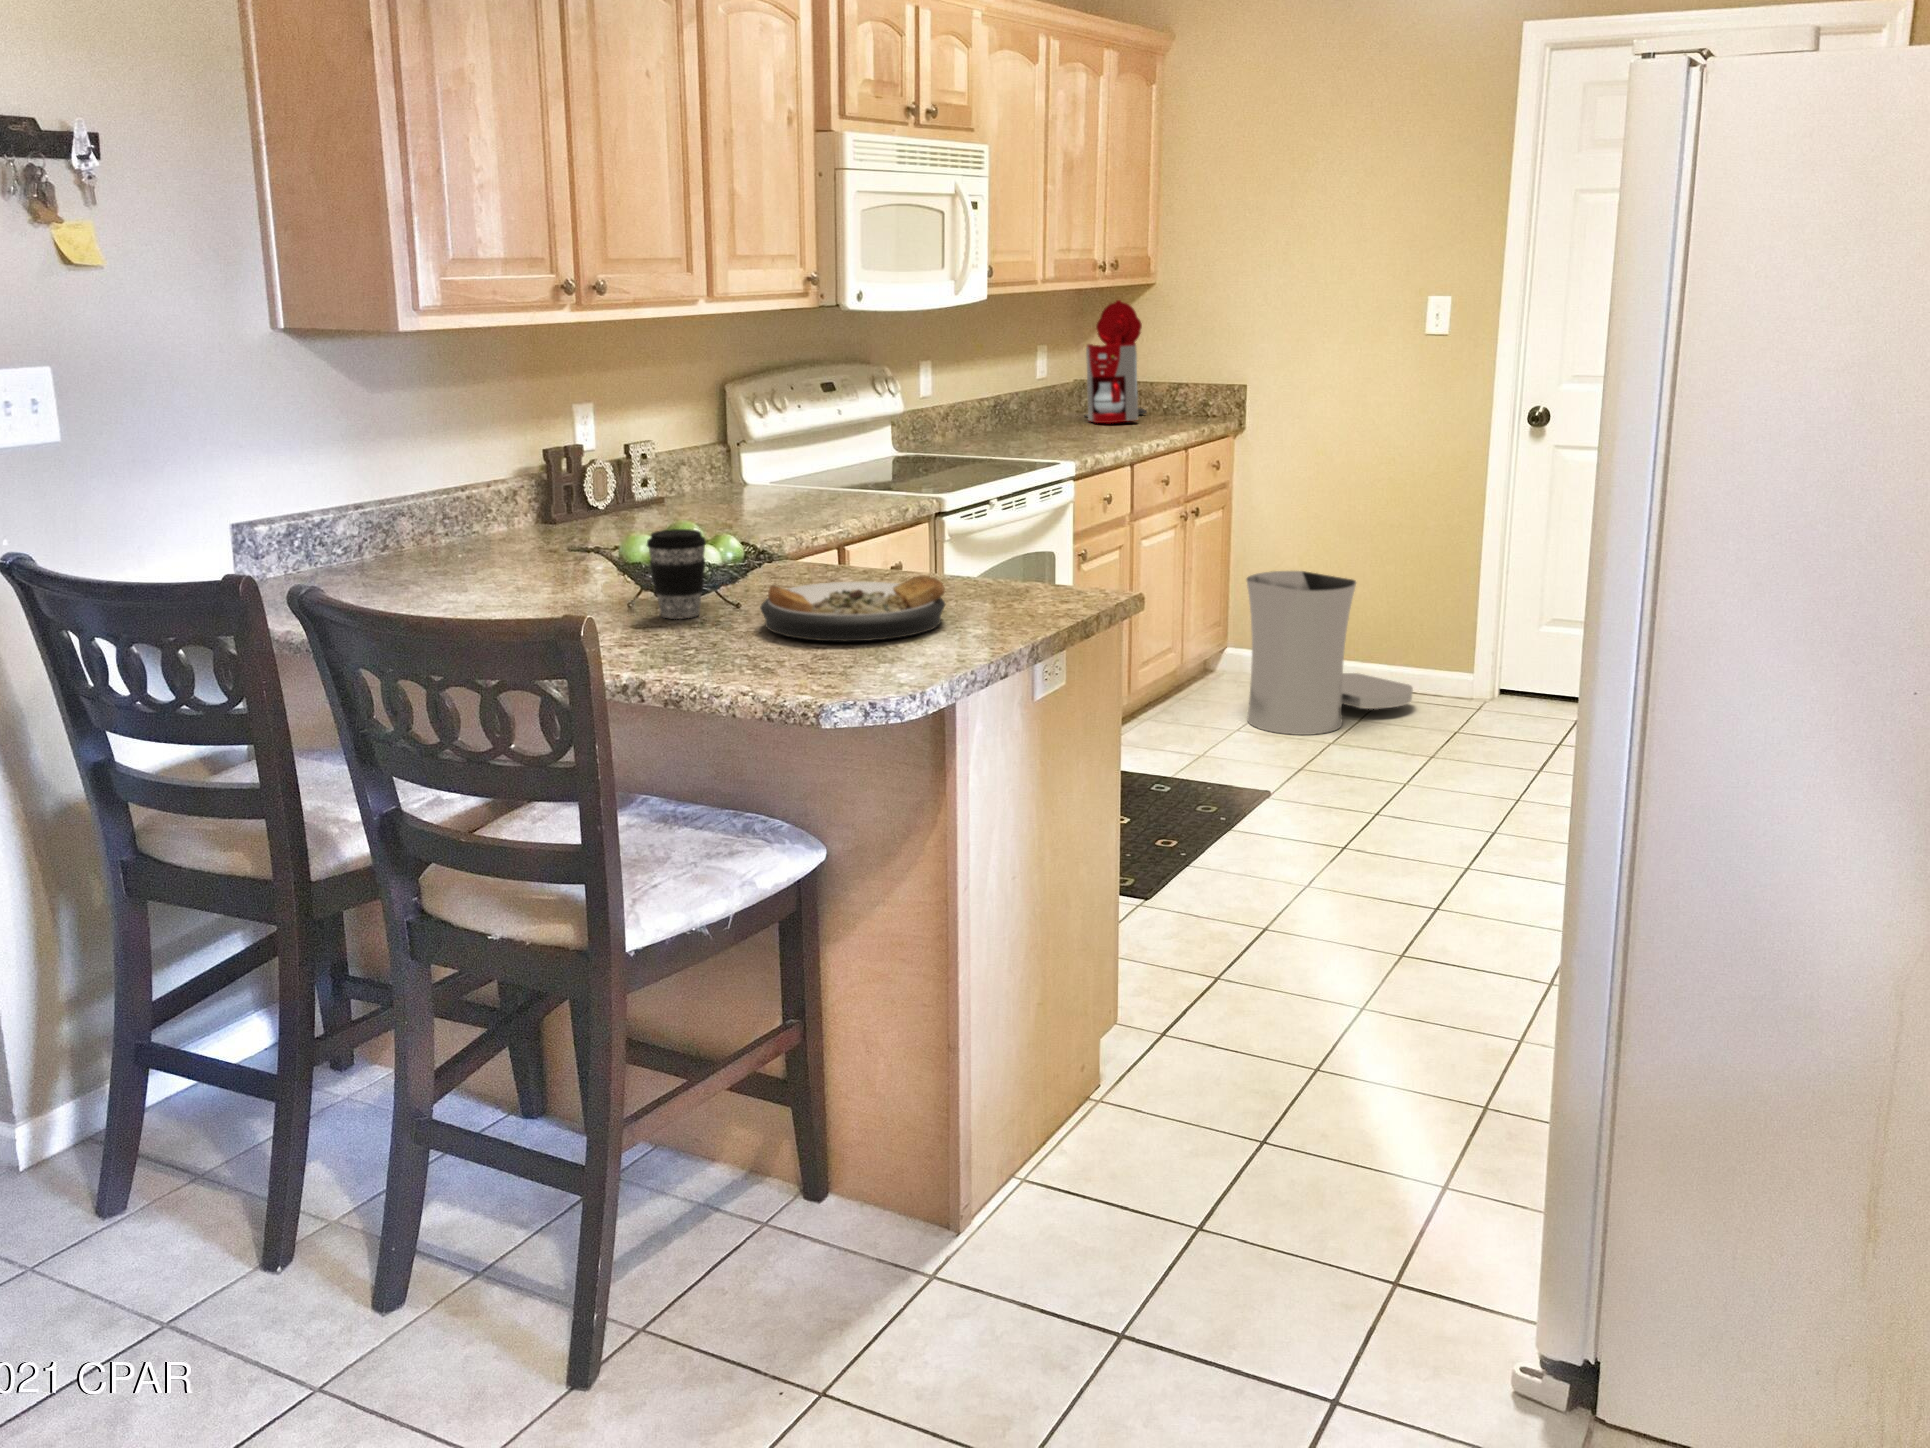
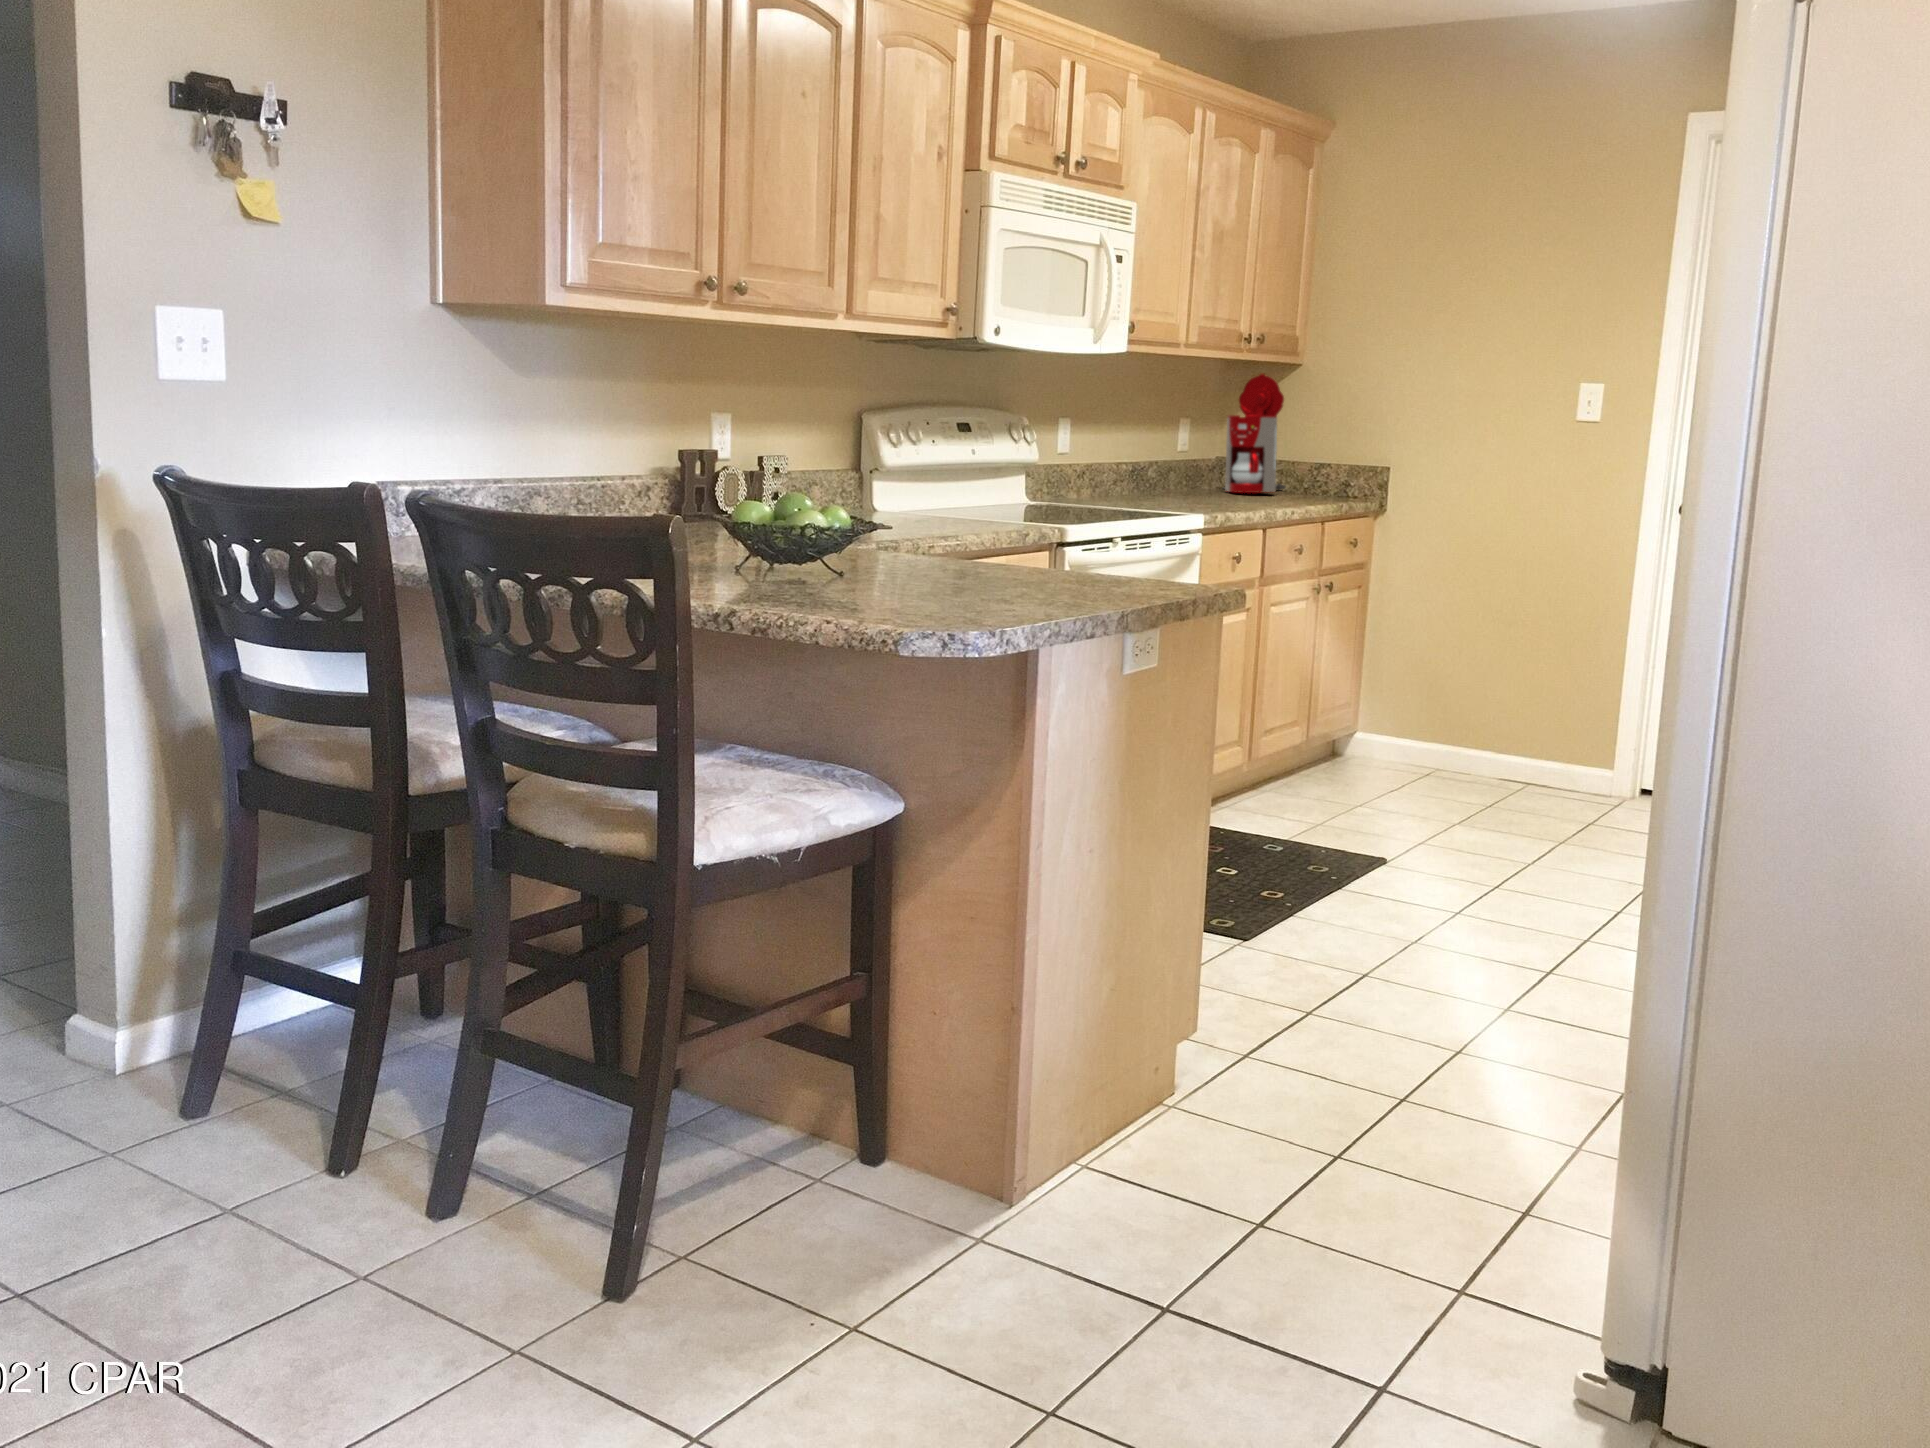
coffee cup: present [647,529,706,619] -> none [756,493,814,578]
trash can: present [1246,571,1413,735] -> none [1370,647,1546,812]
plate: present [760,576,946,641] -> none [859,545,1043,597]

